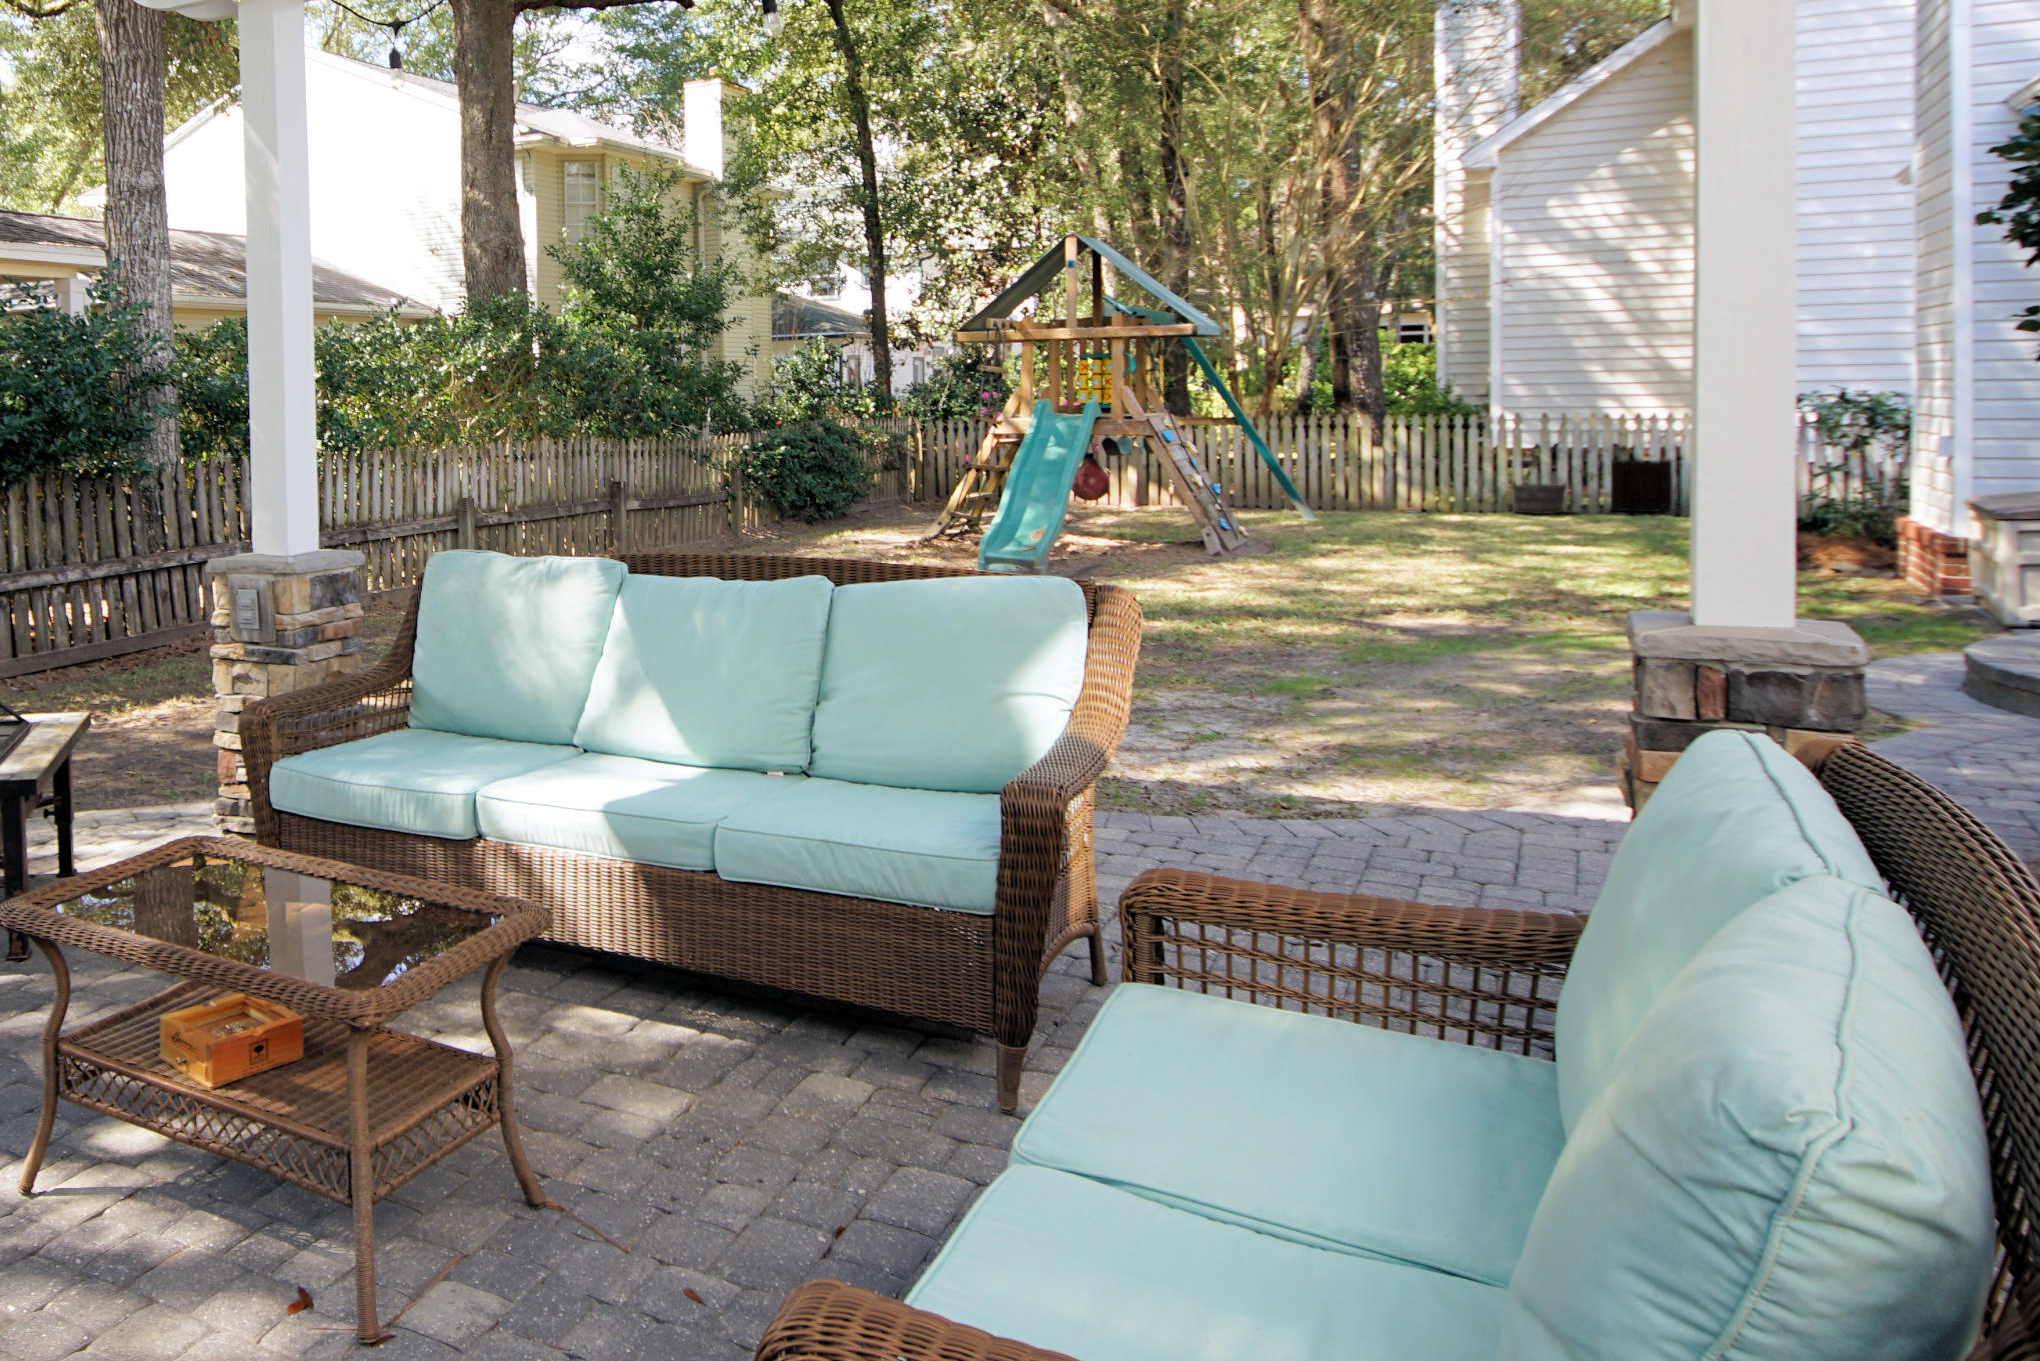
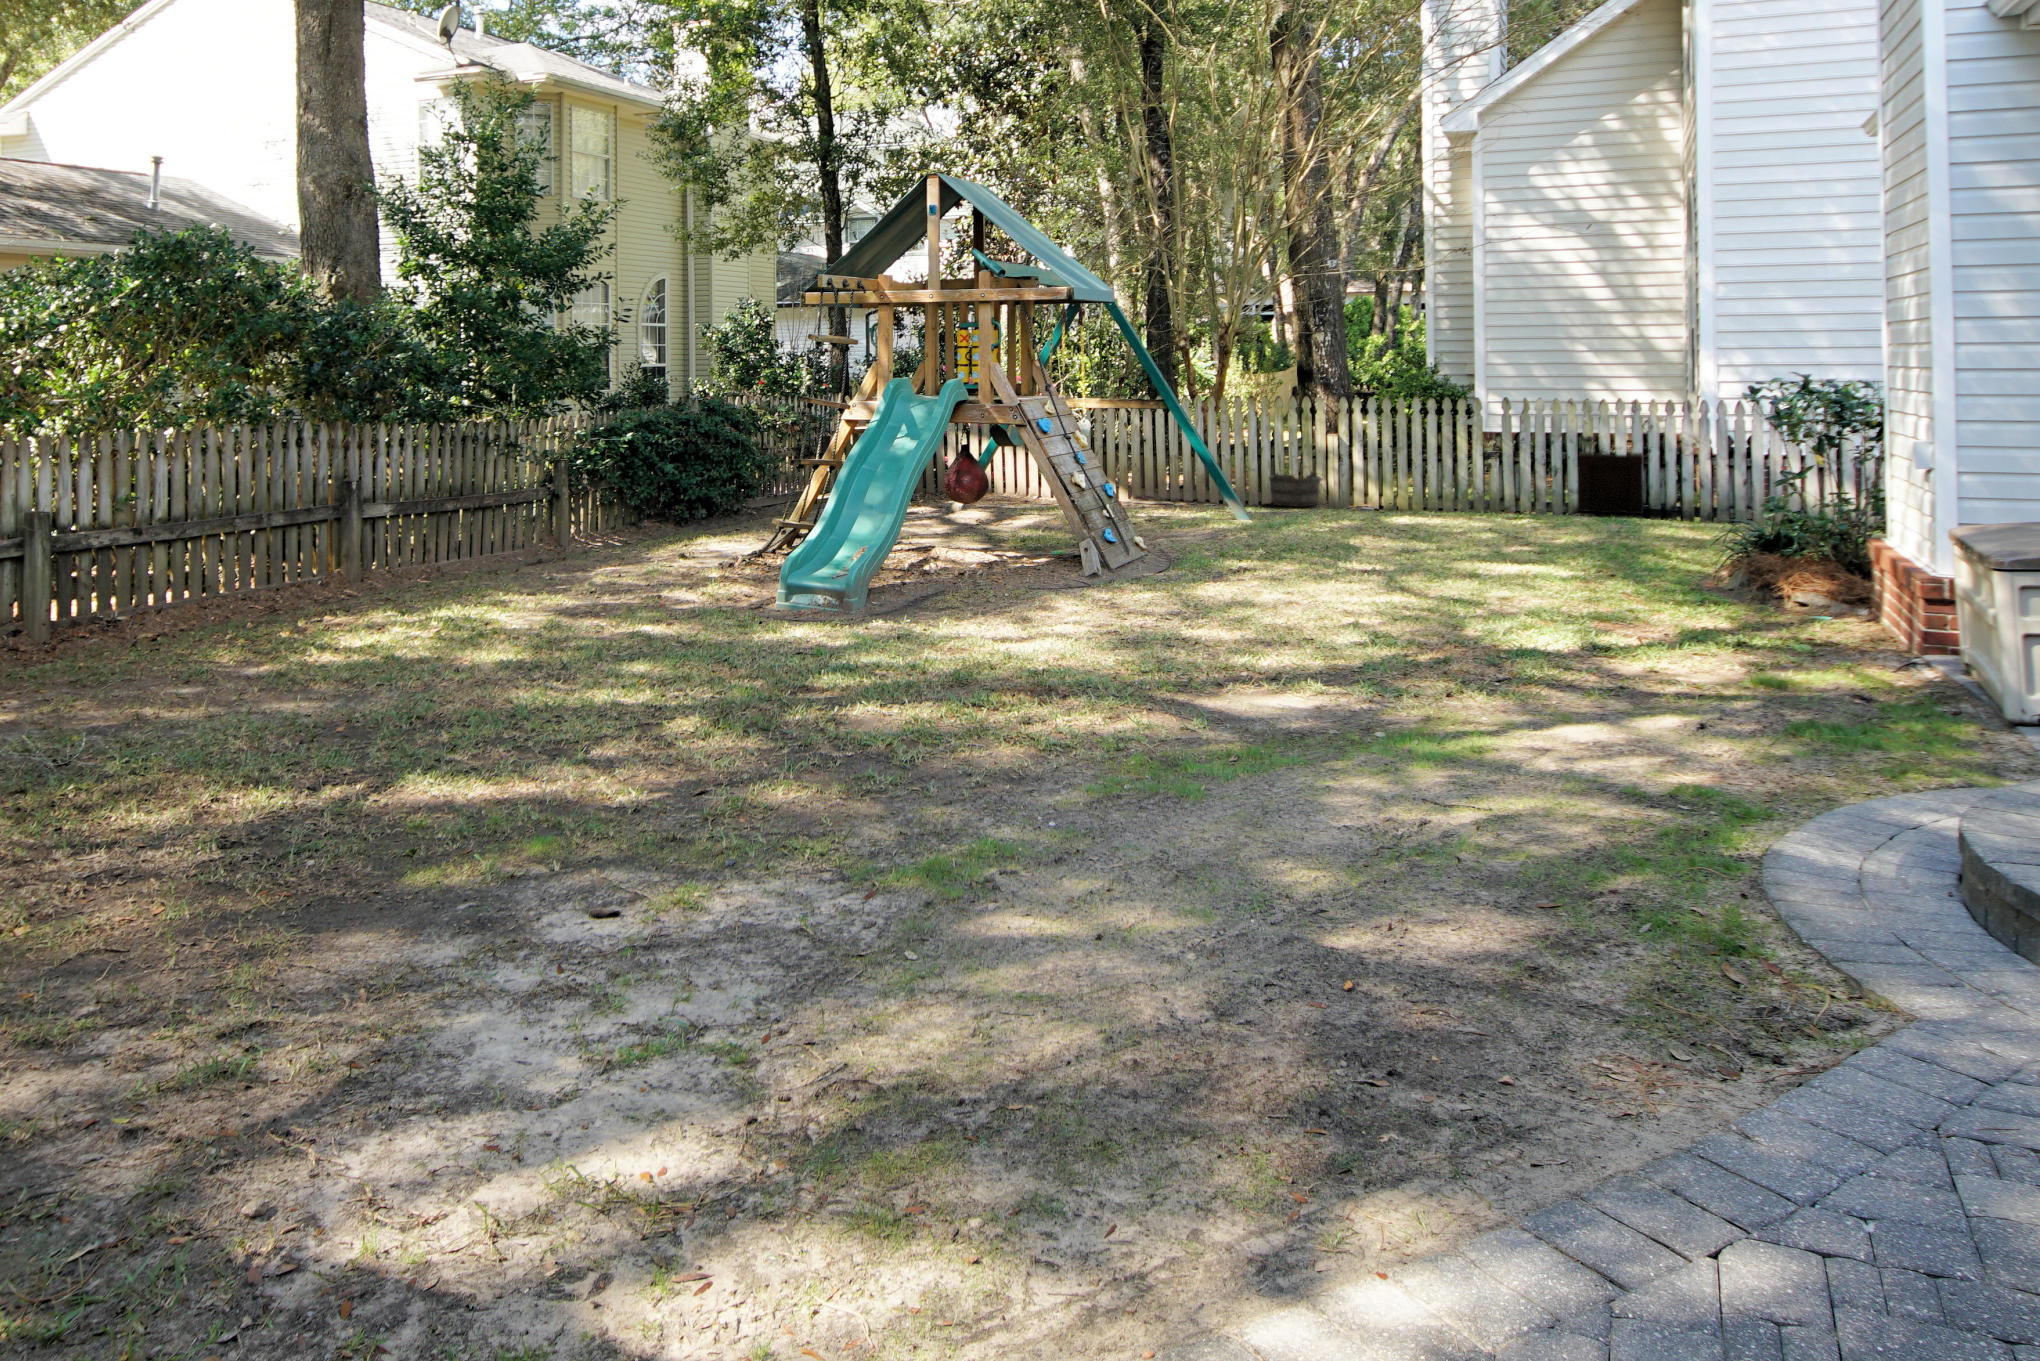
bucket: present [1510,482,1567,514] -> present [1269,471,1326,507]

